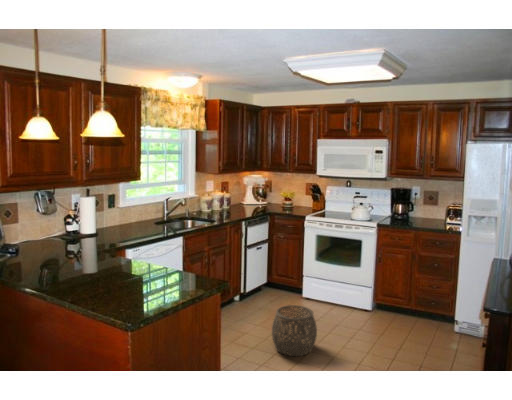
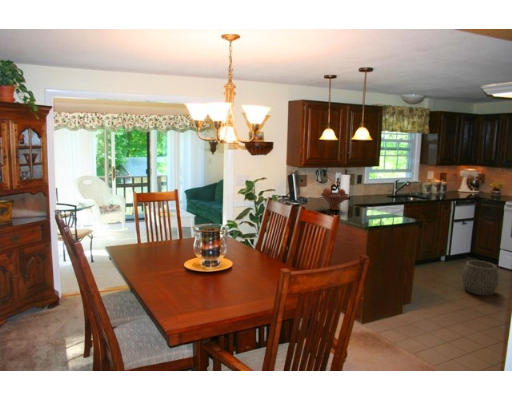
fruit bowl: none [38,227,95,269] -> present [321,188,349,210]

